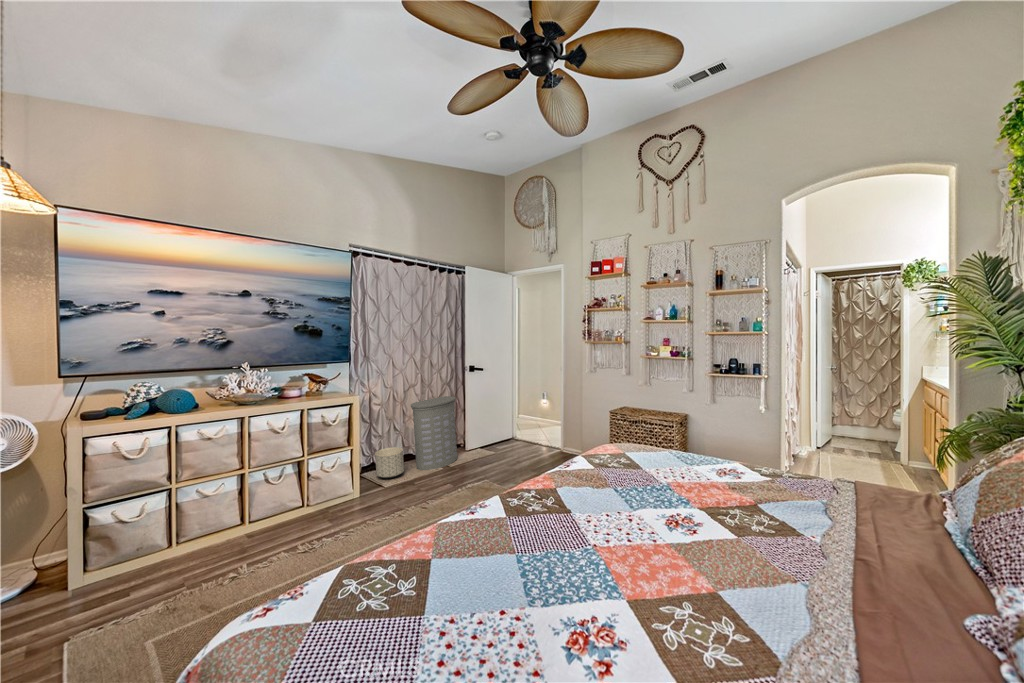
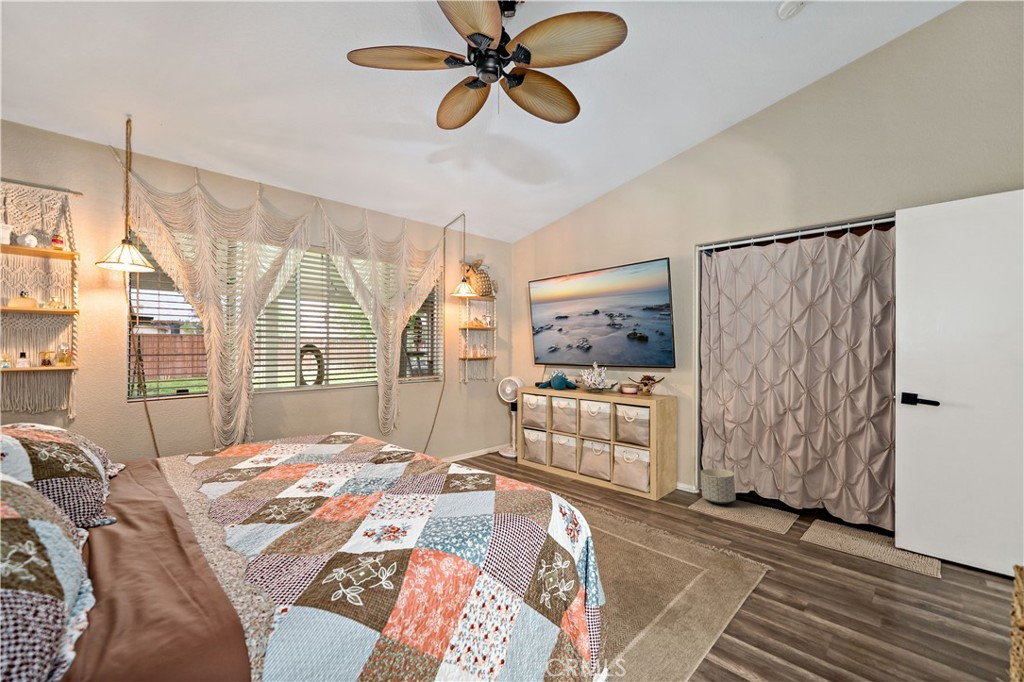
laundry hamper: present [411,396,457,470] -> none [745,429,840,535]

